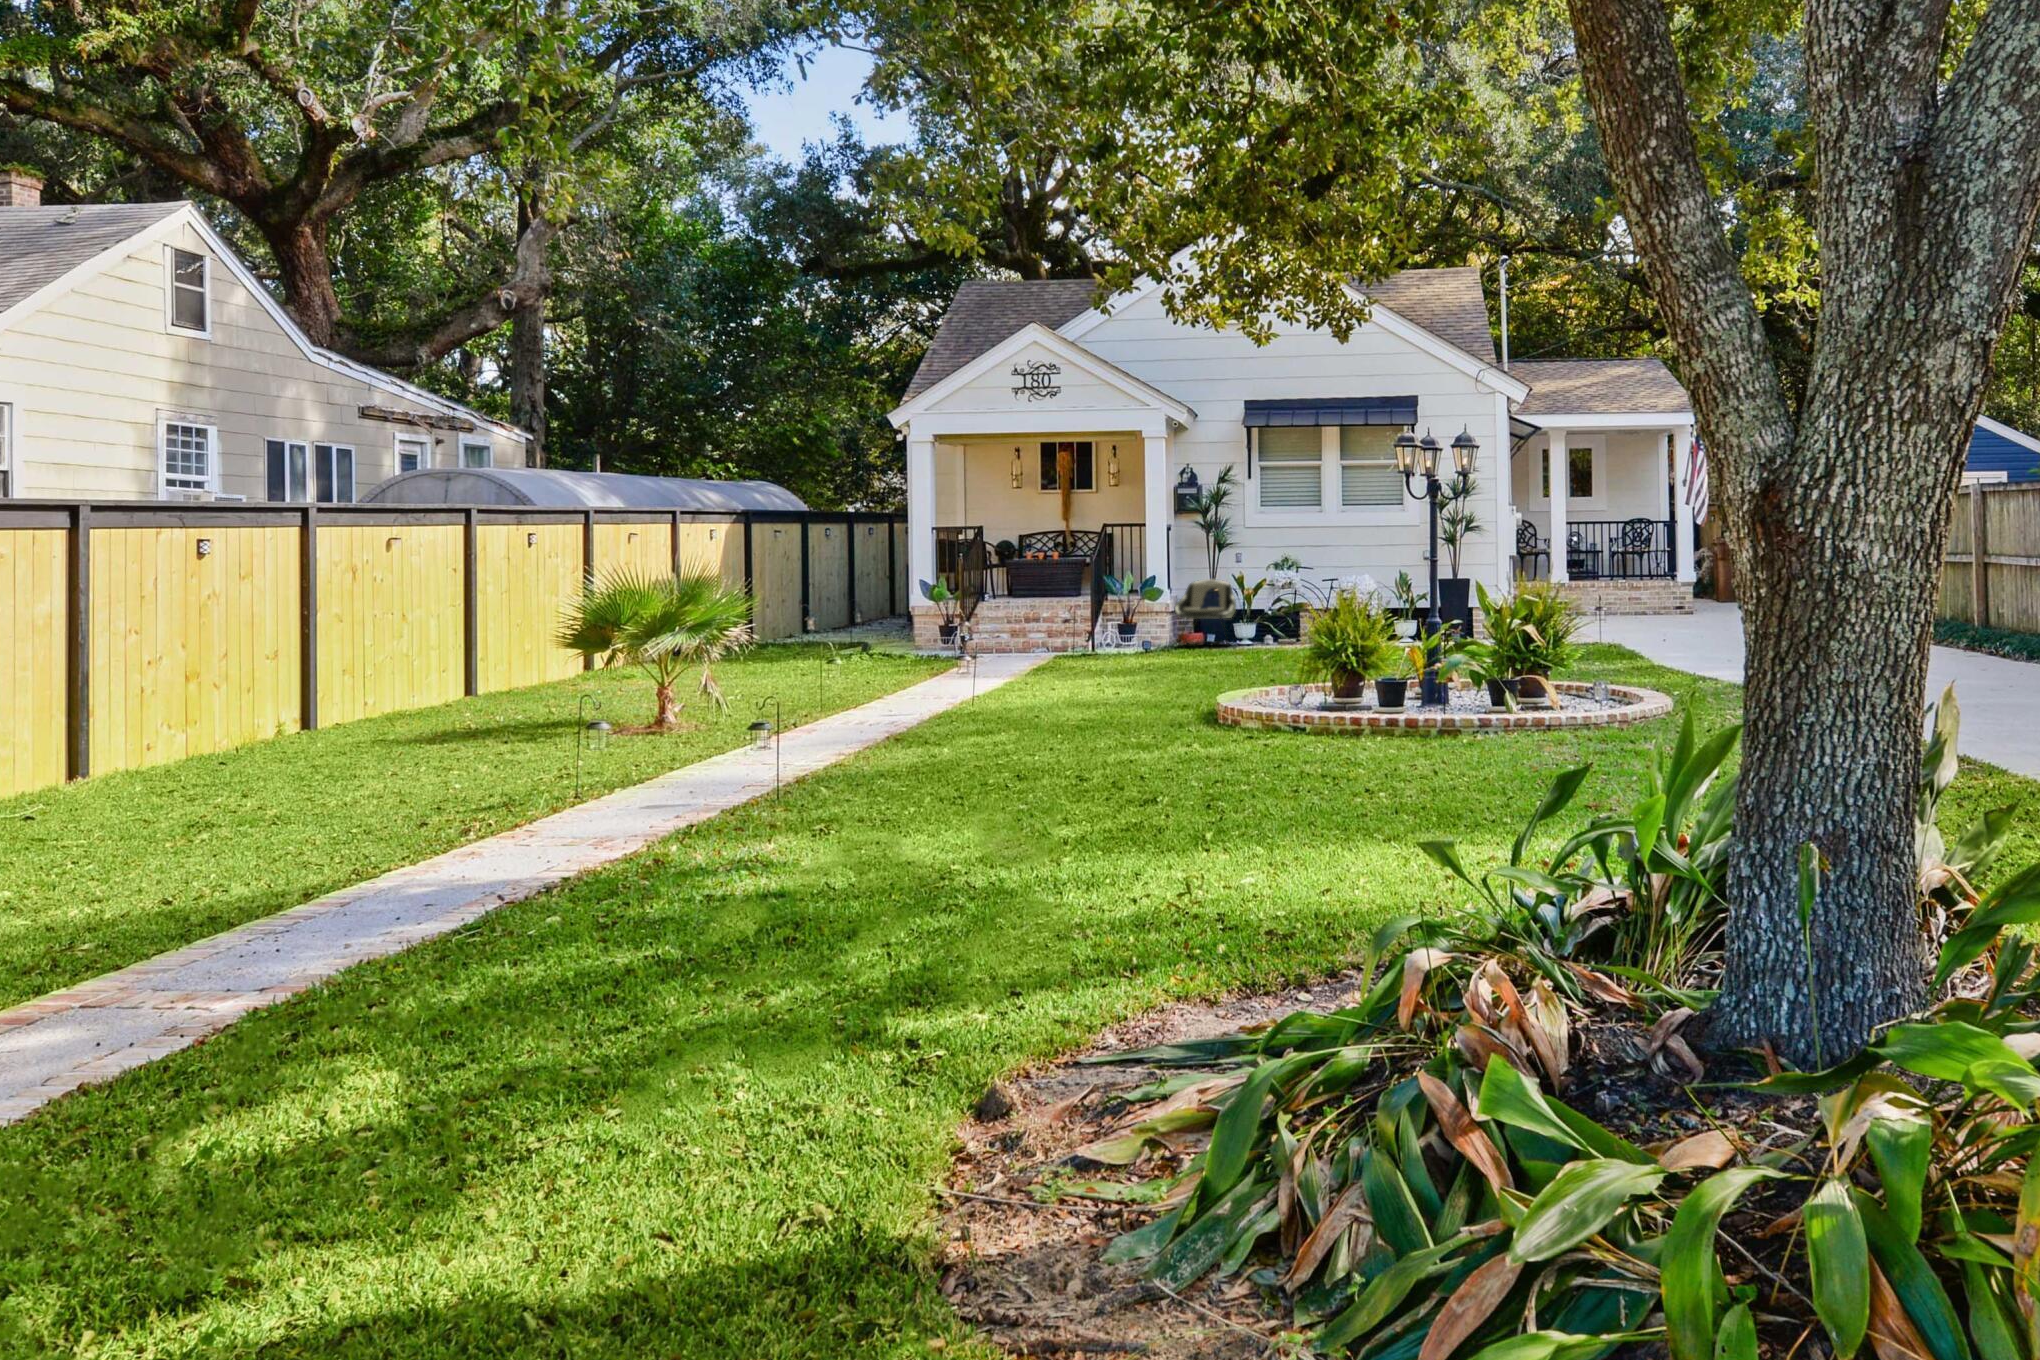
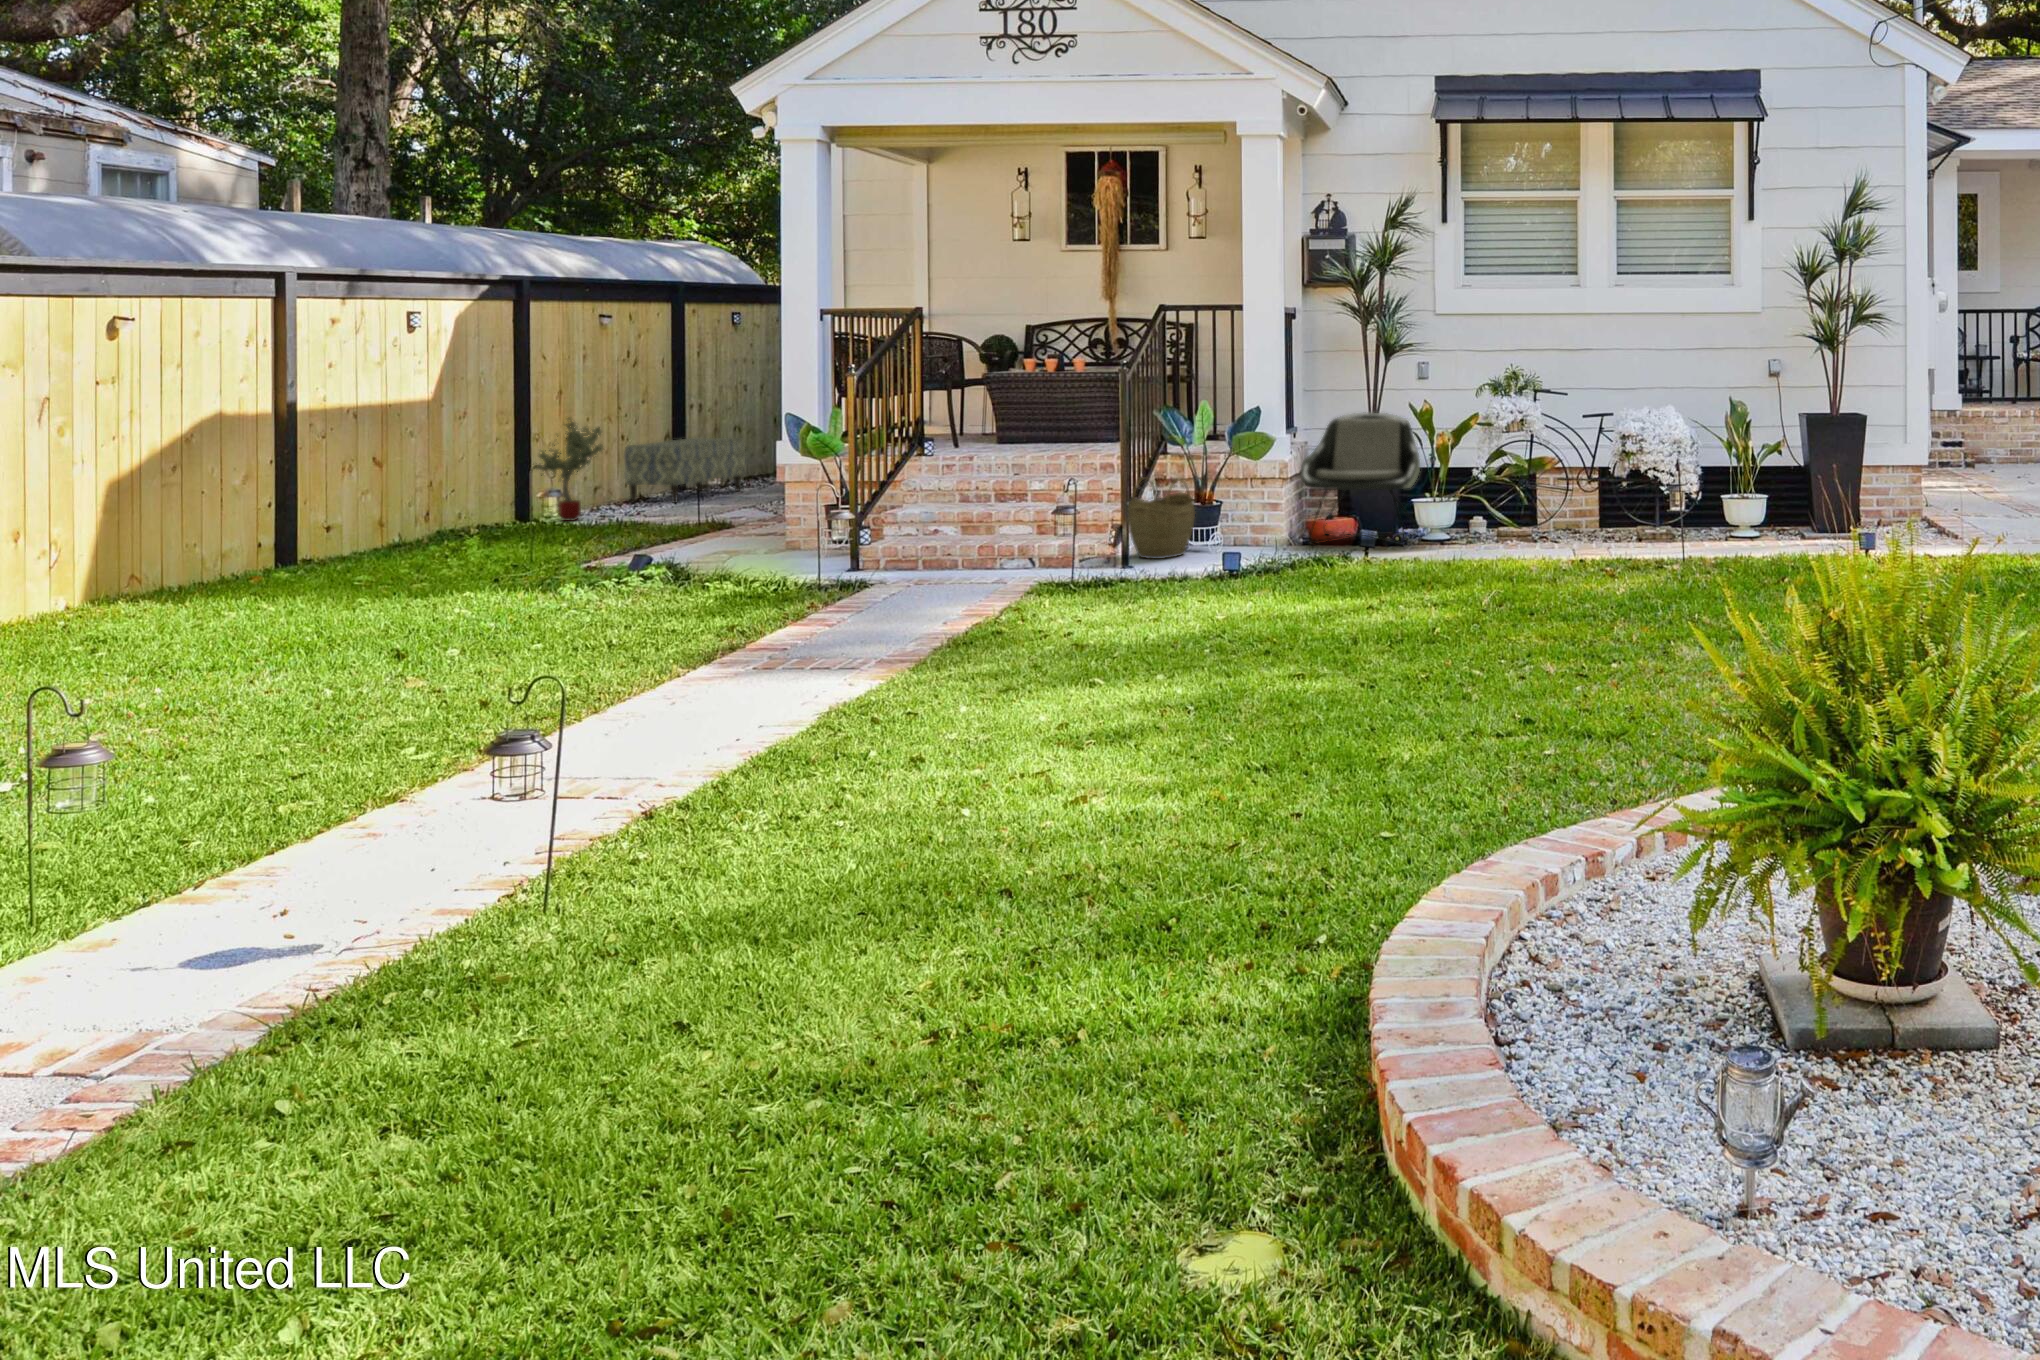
potted tree: none [760,586,795,642] -> present [533,418,603,521]
bench: none [793,601,851,636] -> present [624,438,745,503]
woven basket: none [1089,611,1122,651] -> present [1128,478,1195,559]

